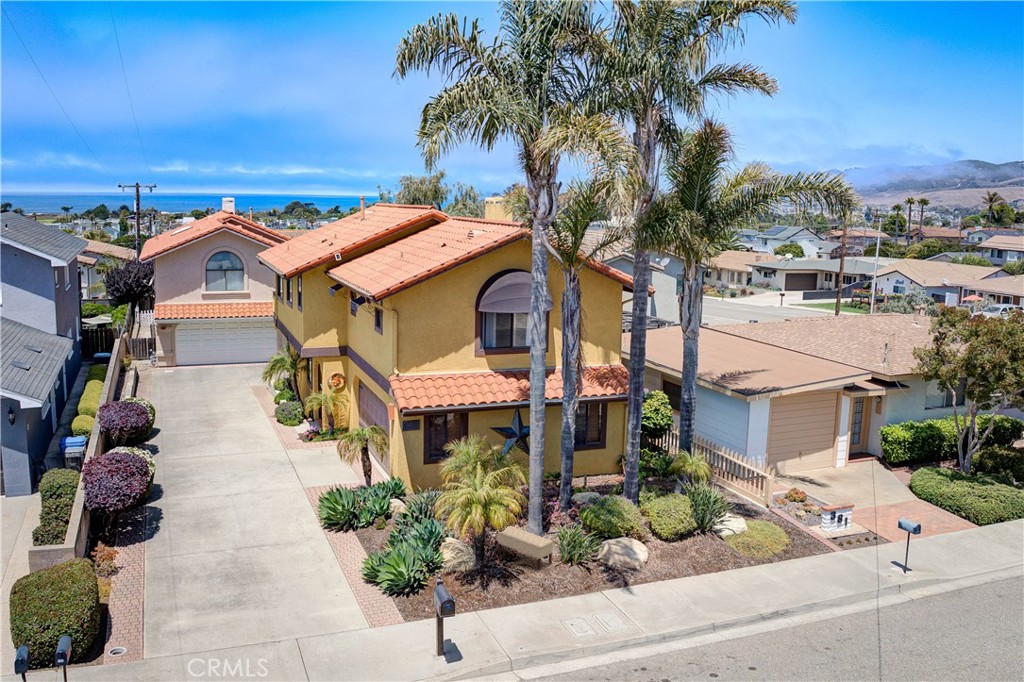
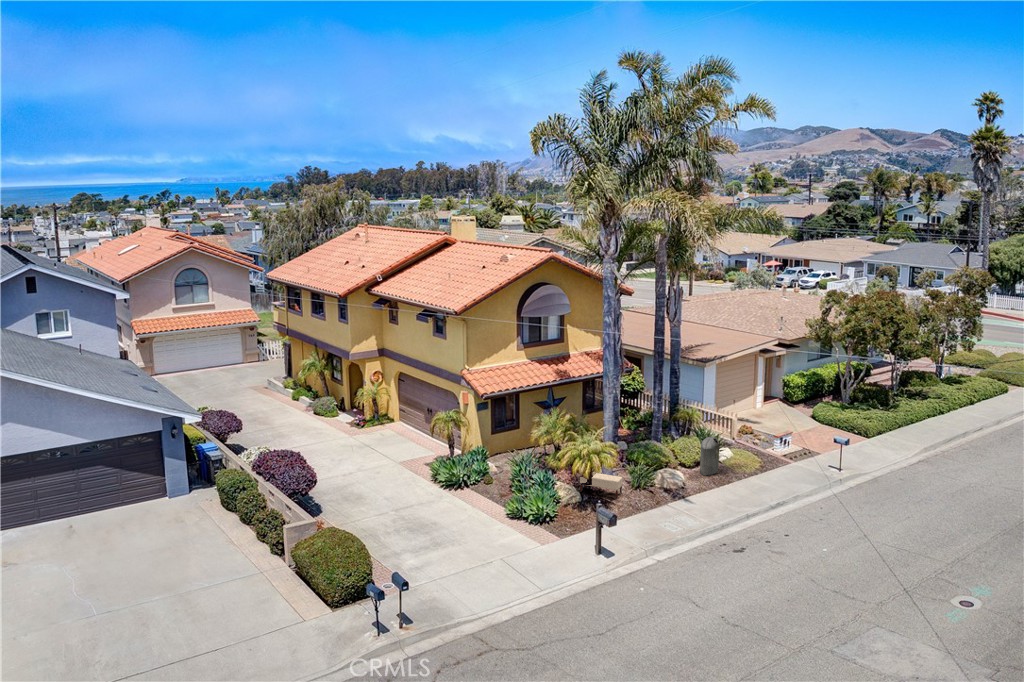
trash can: none [687,499,719,554] -> present [700,437,720,476]

